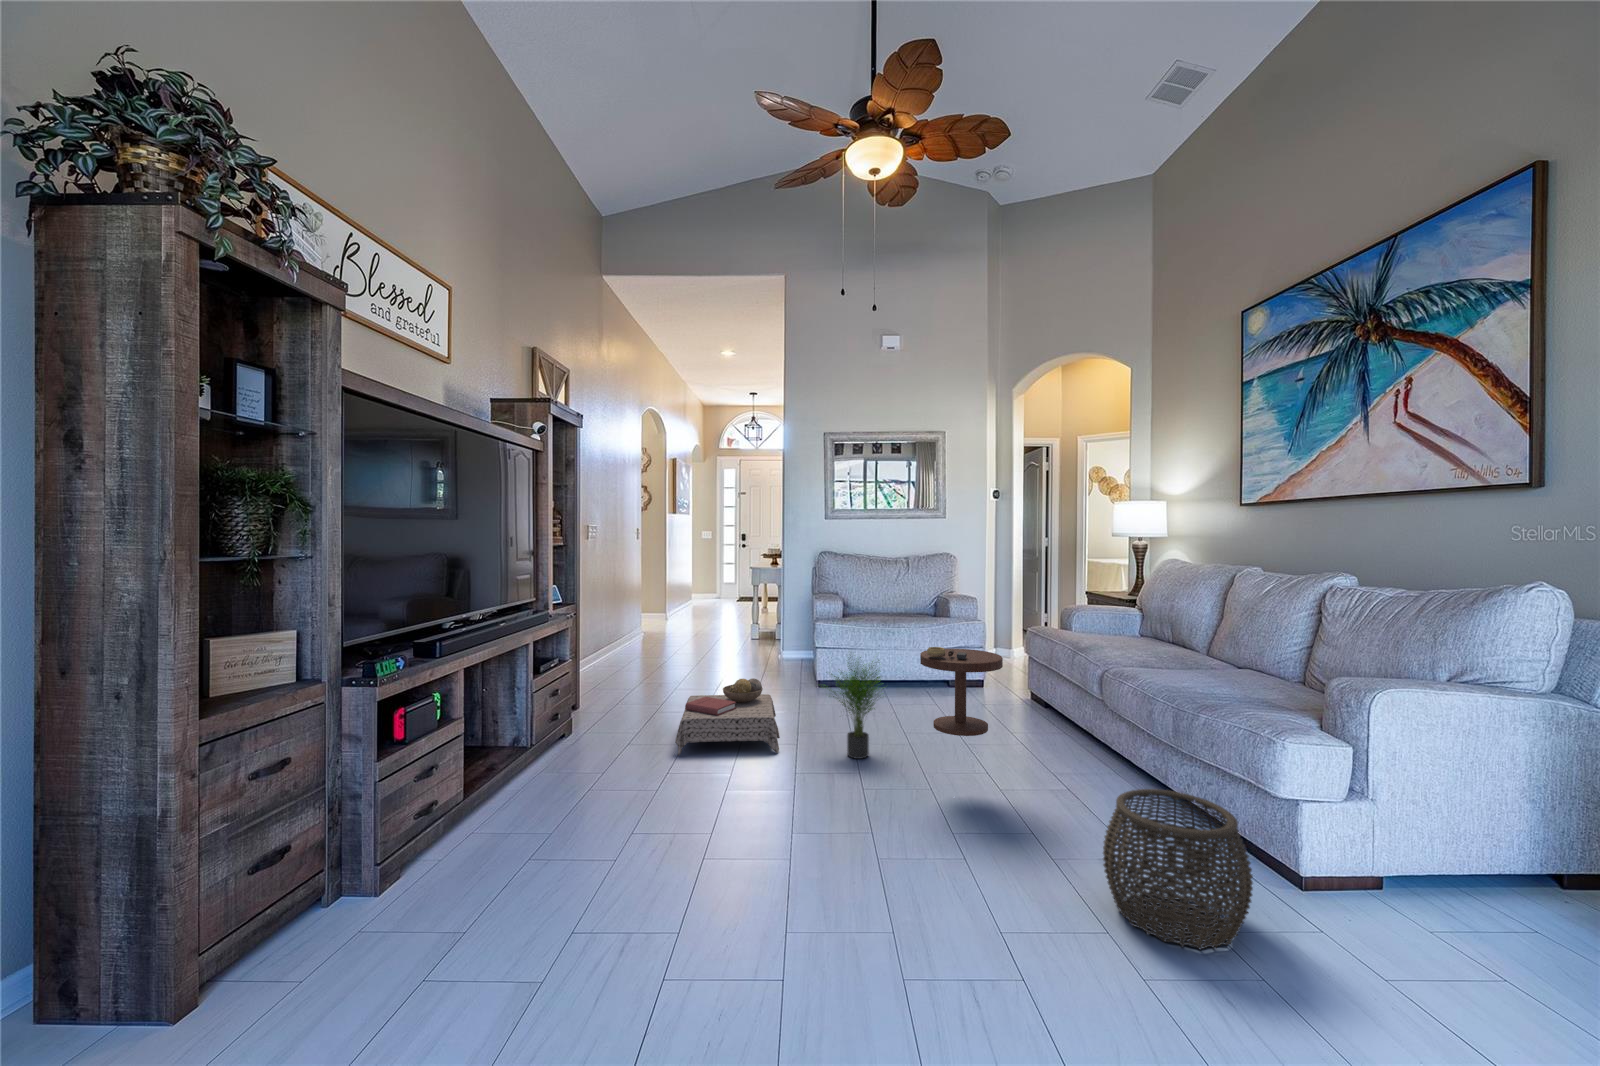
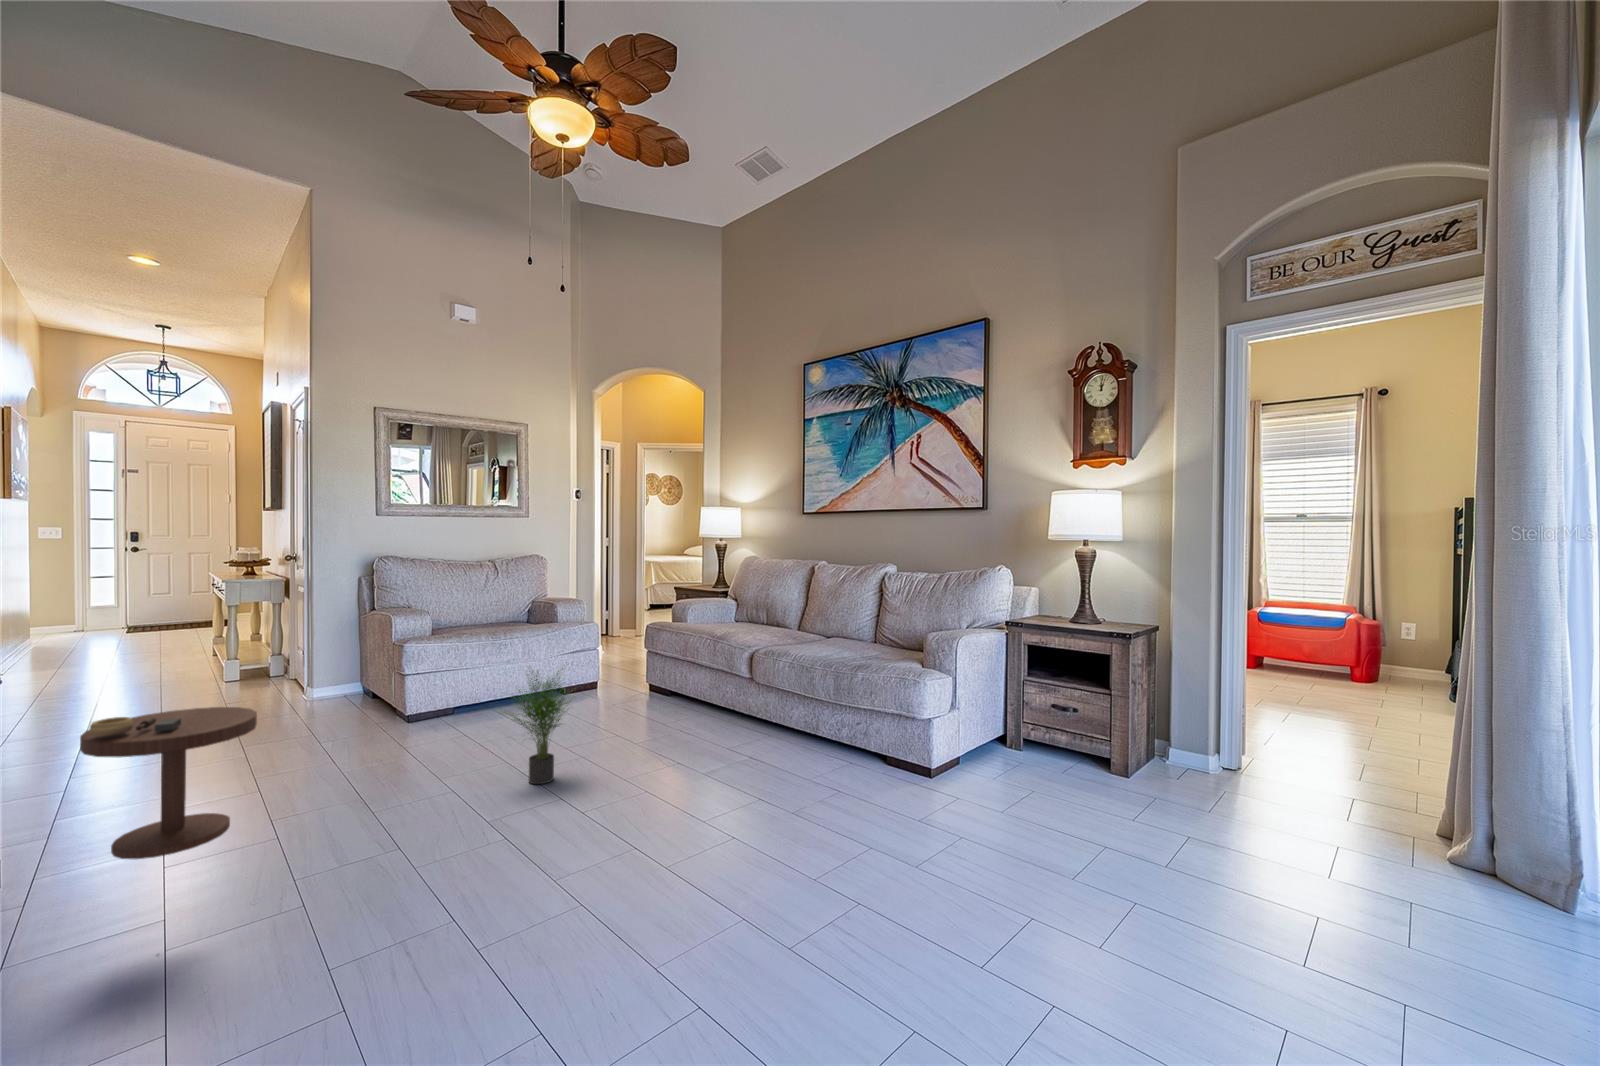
side table: present [920,647,1003,736] -> present [80,707,257,859]
ottoman: present [675,678,780,755] -> none [256,720,443,847]
woven basket: present [1103,789,1253,949] -> none [852,729,949,839]

